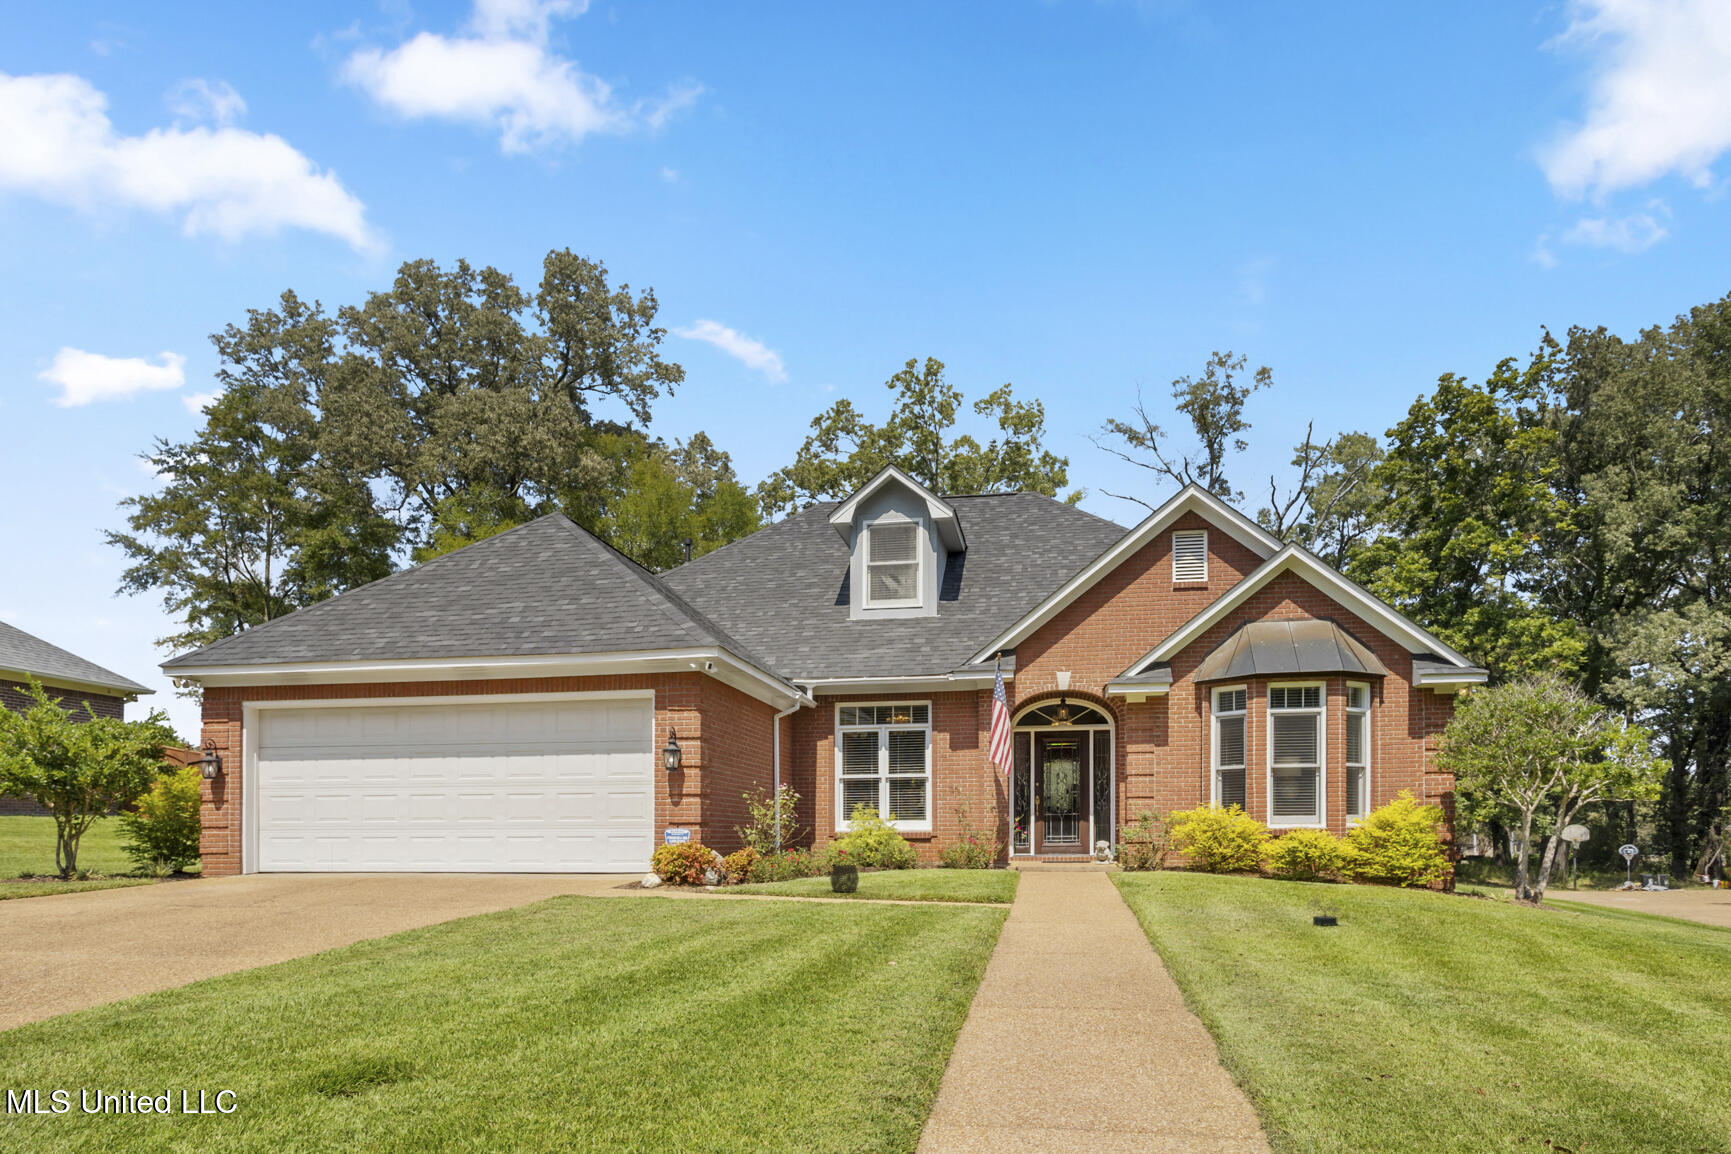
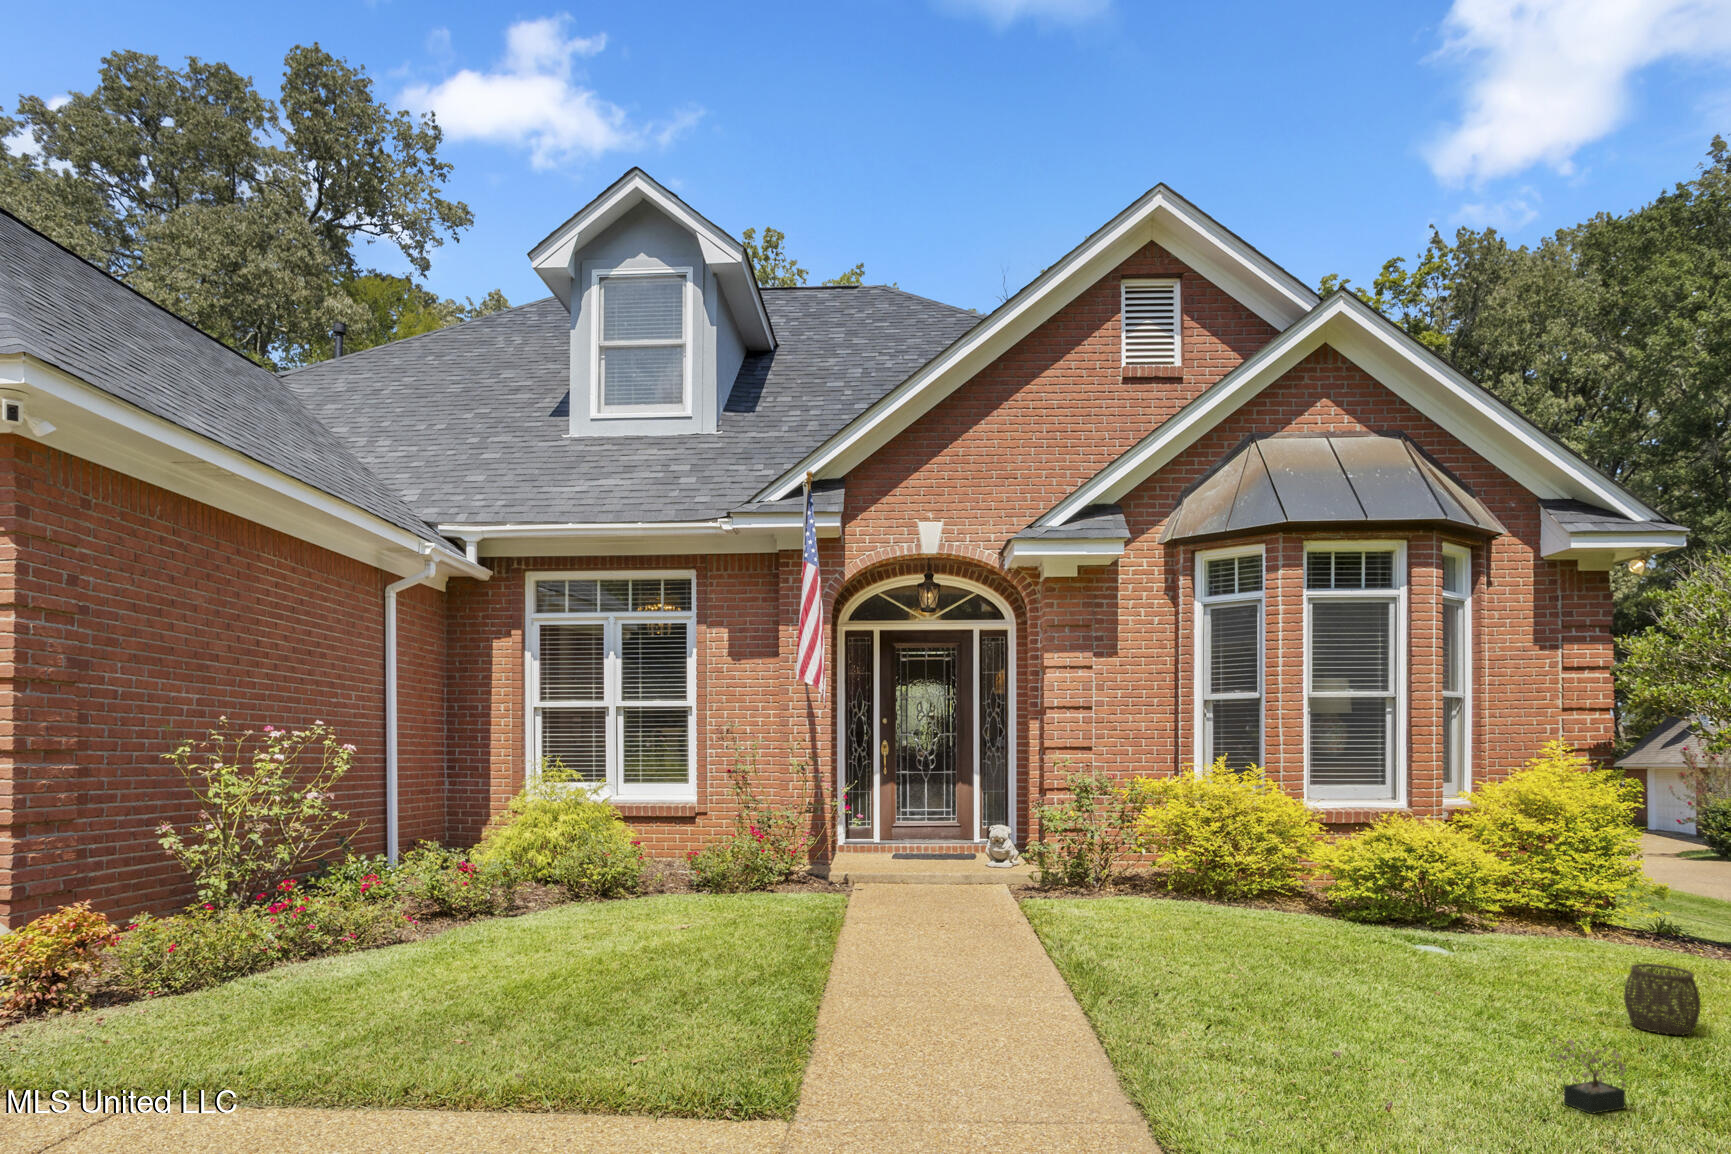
woven basket: present [830,865,859,892] -> present [1624,964,1701,1035]

